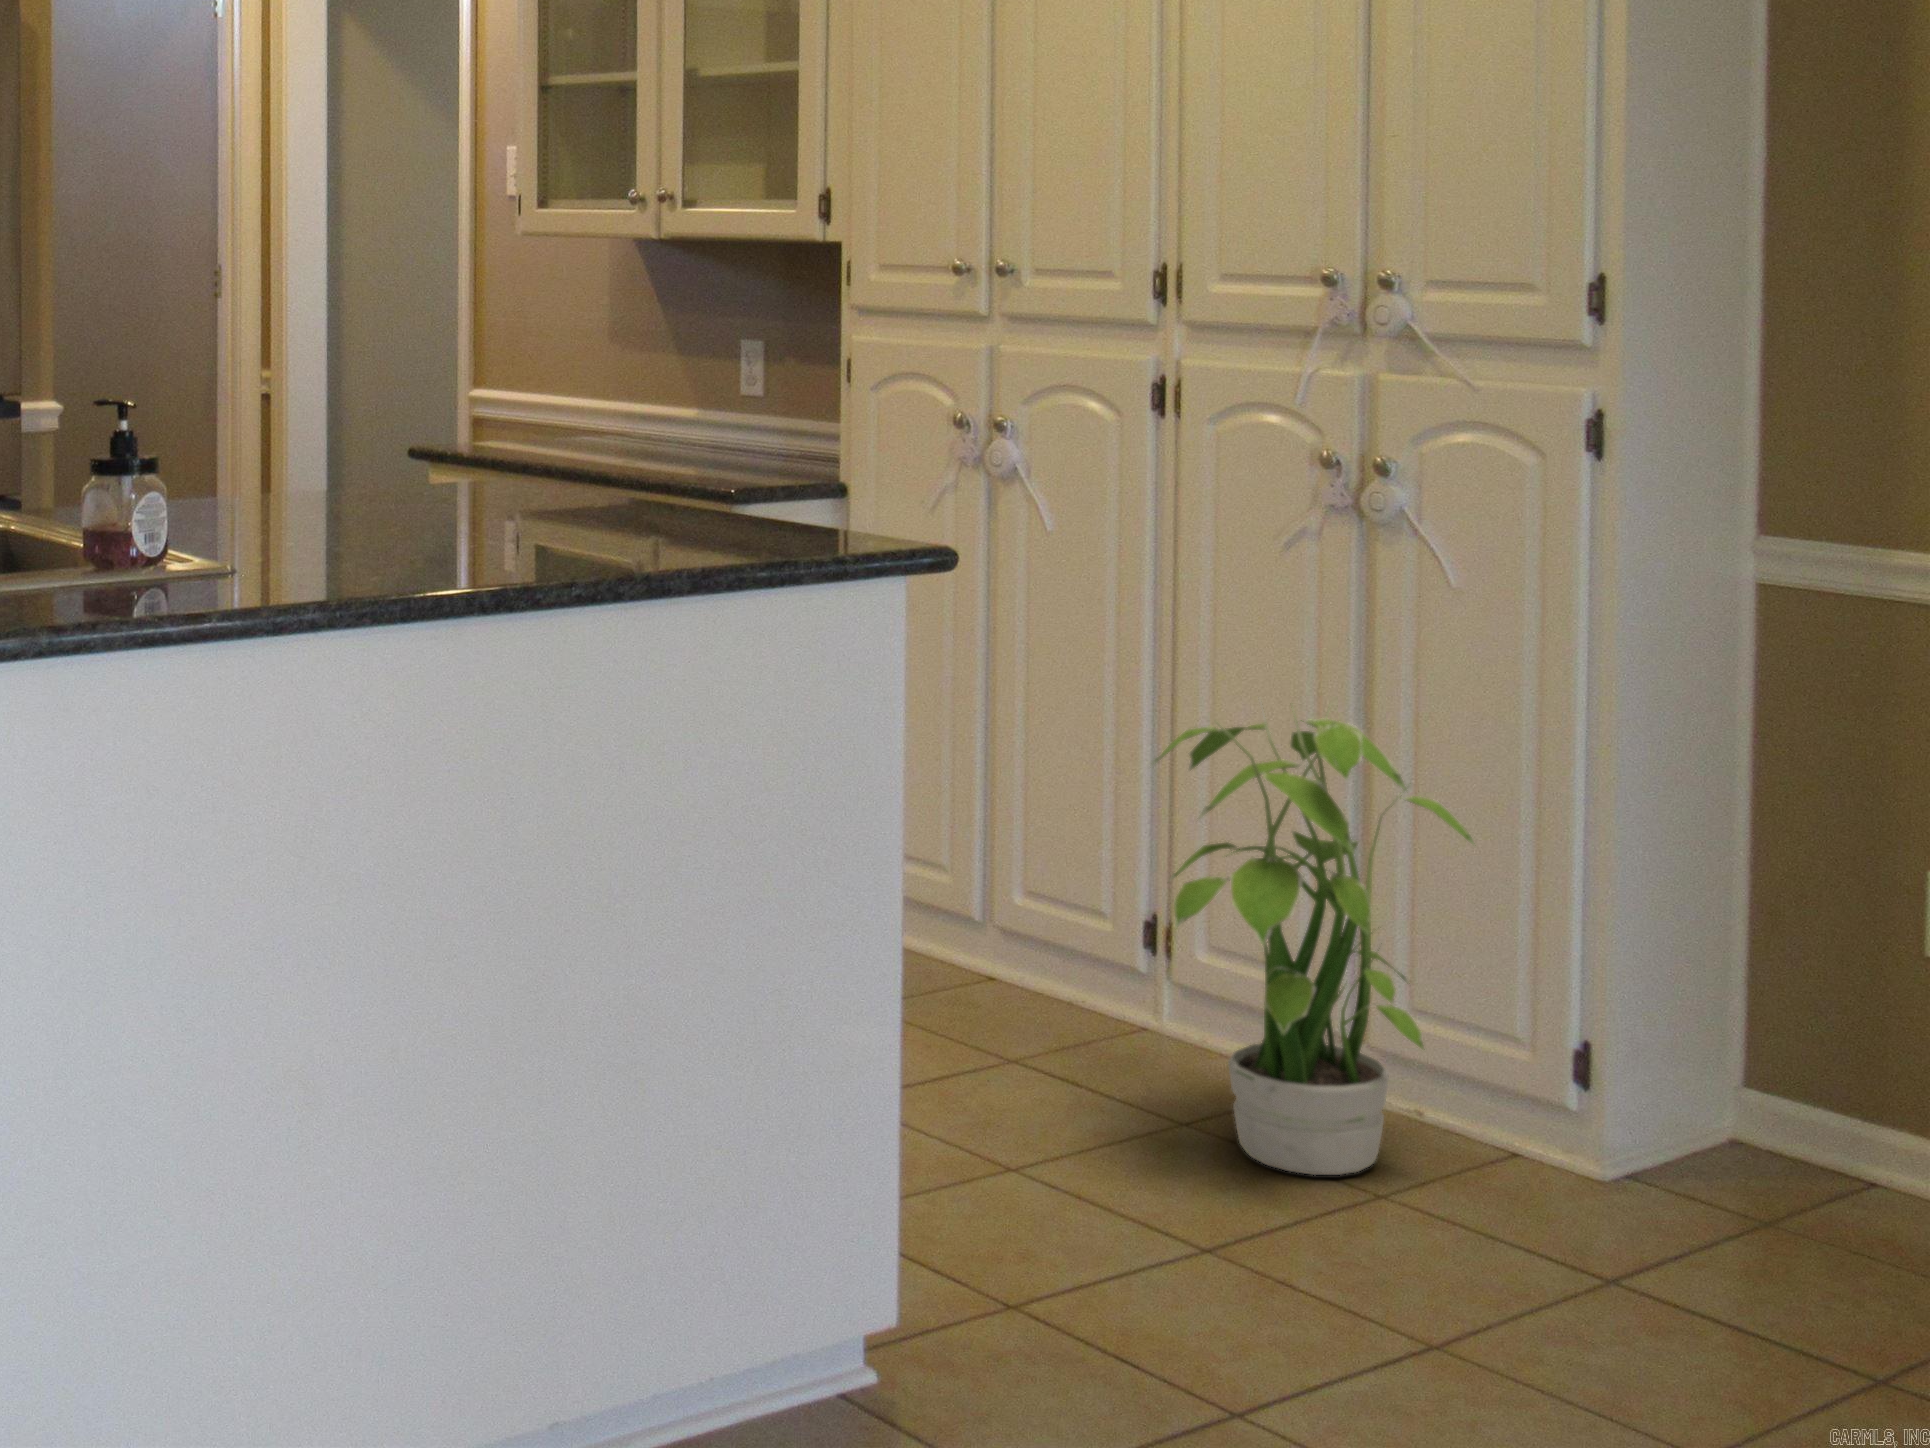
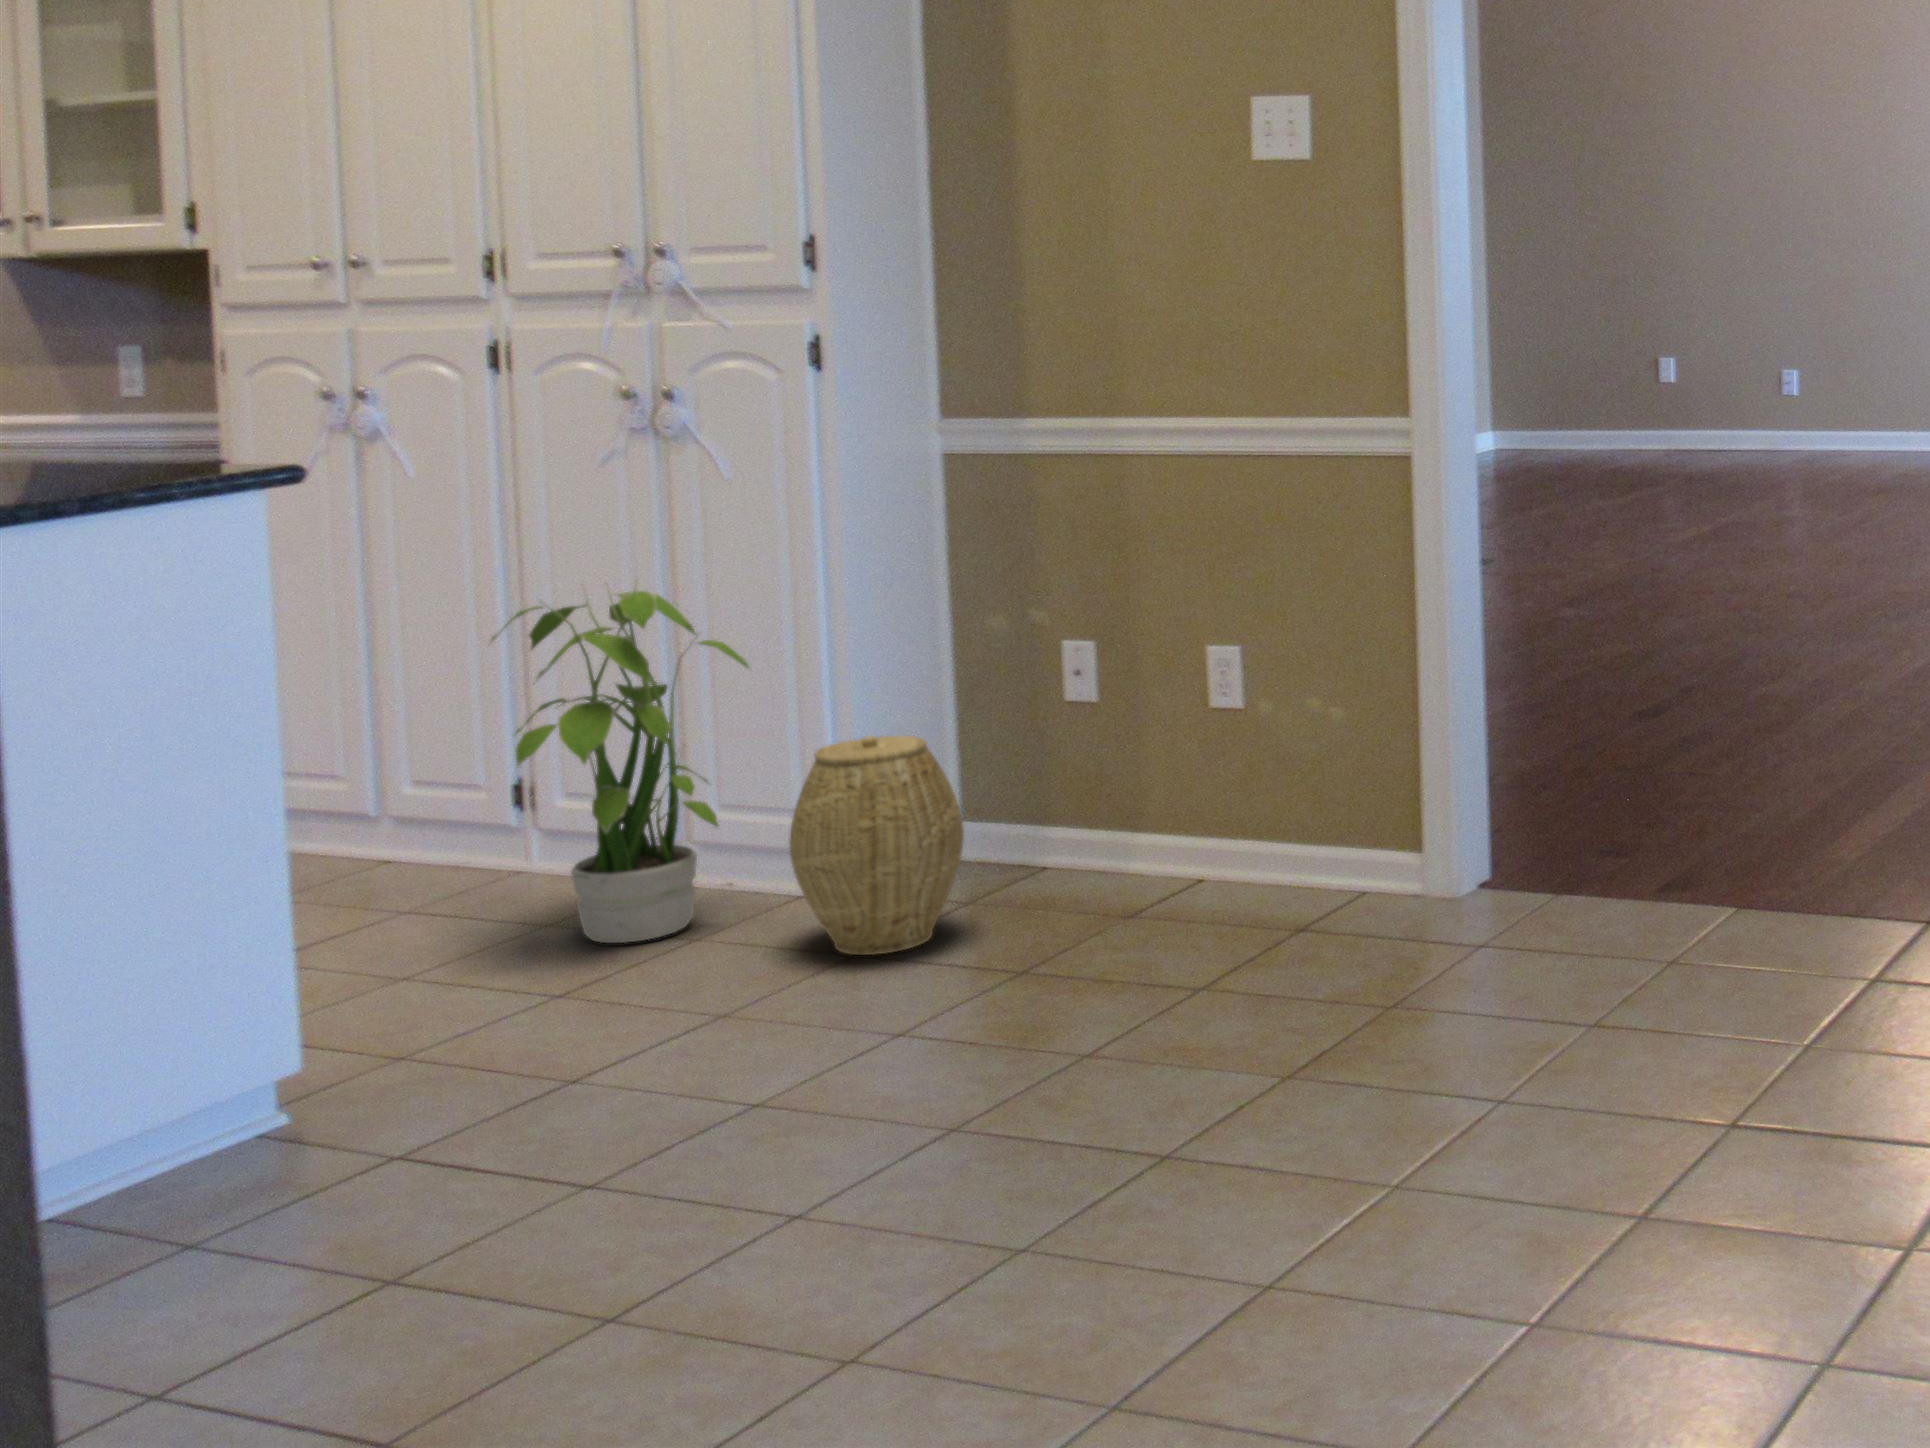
woven basket: none [1531,975,1790,1291] -> present [790,735,964,955]

